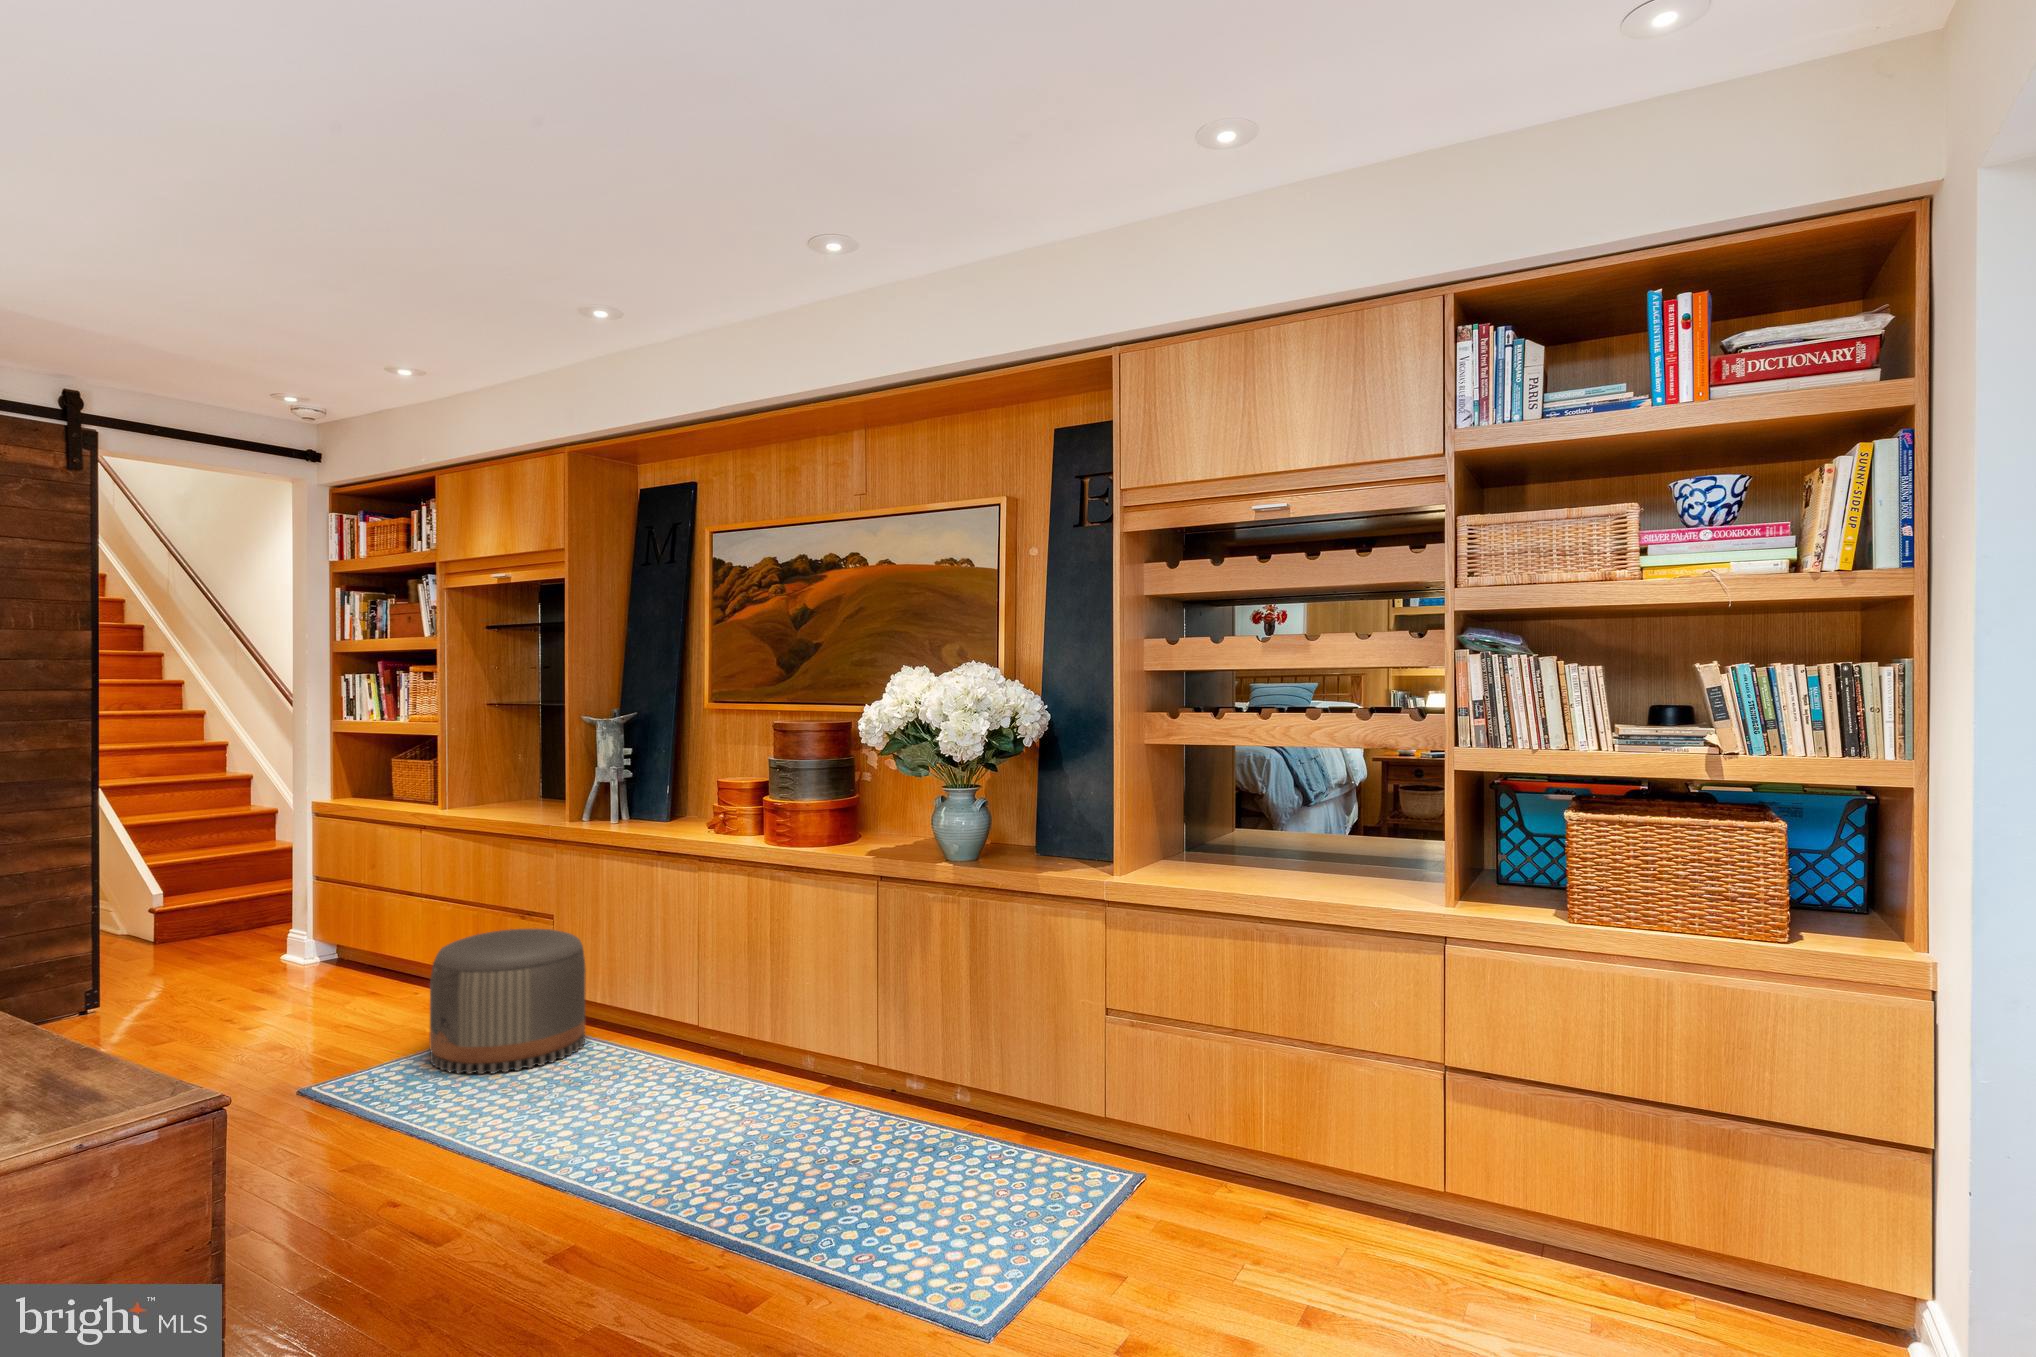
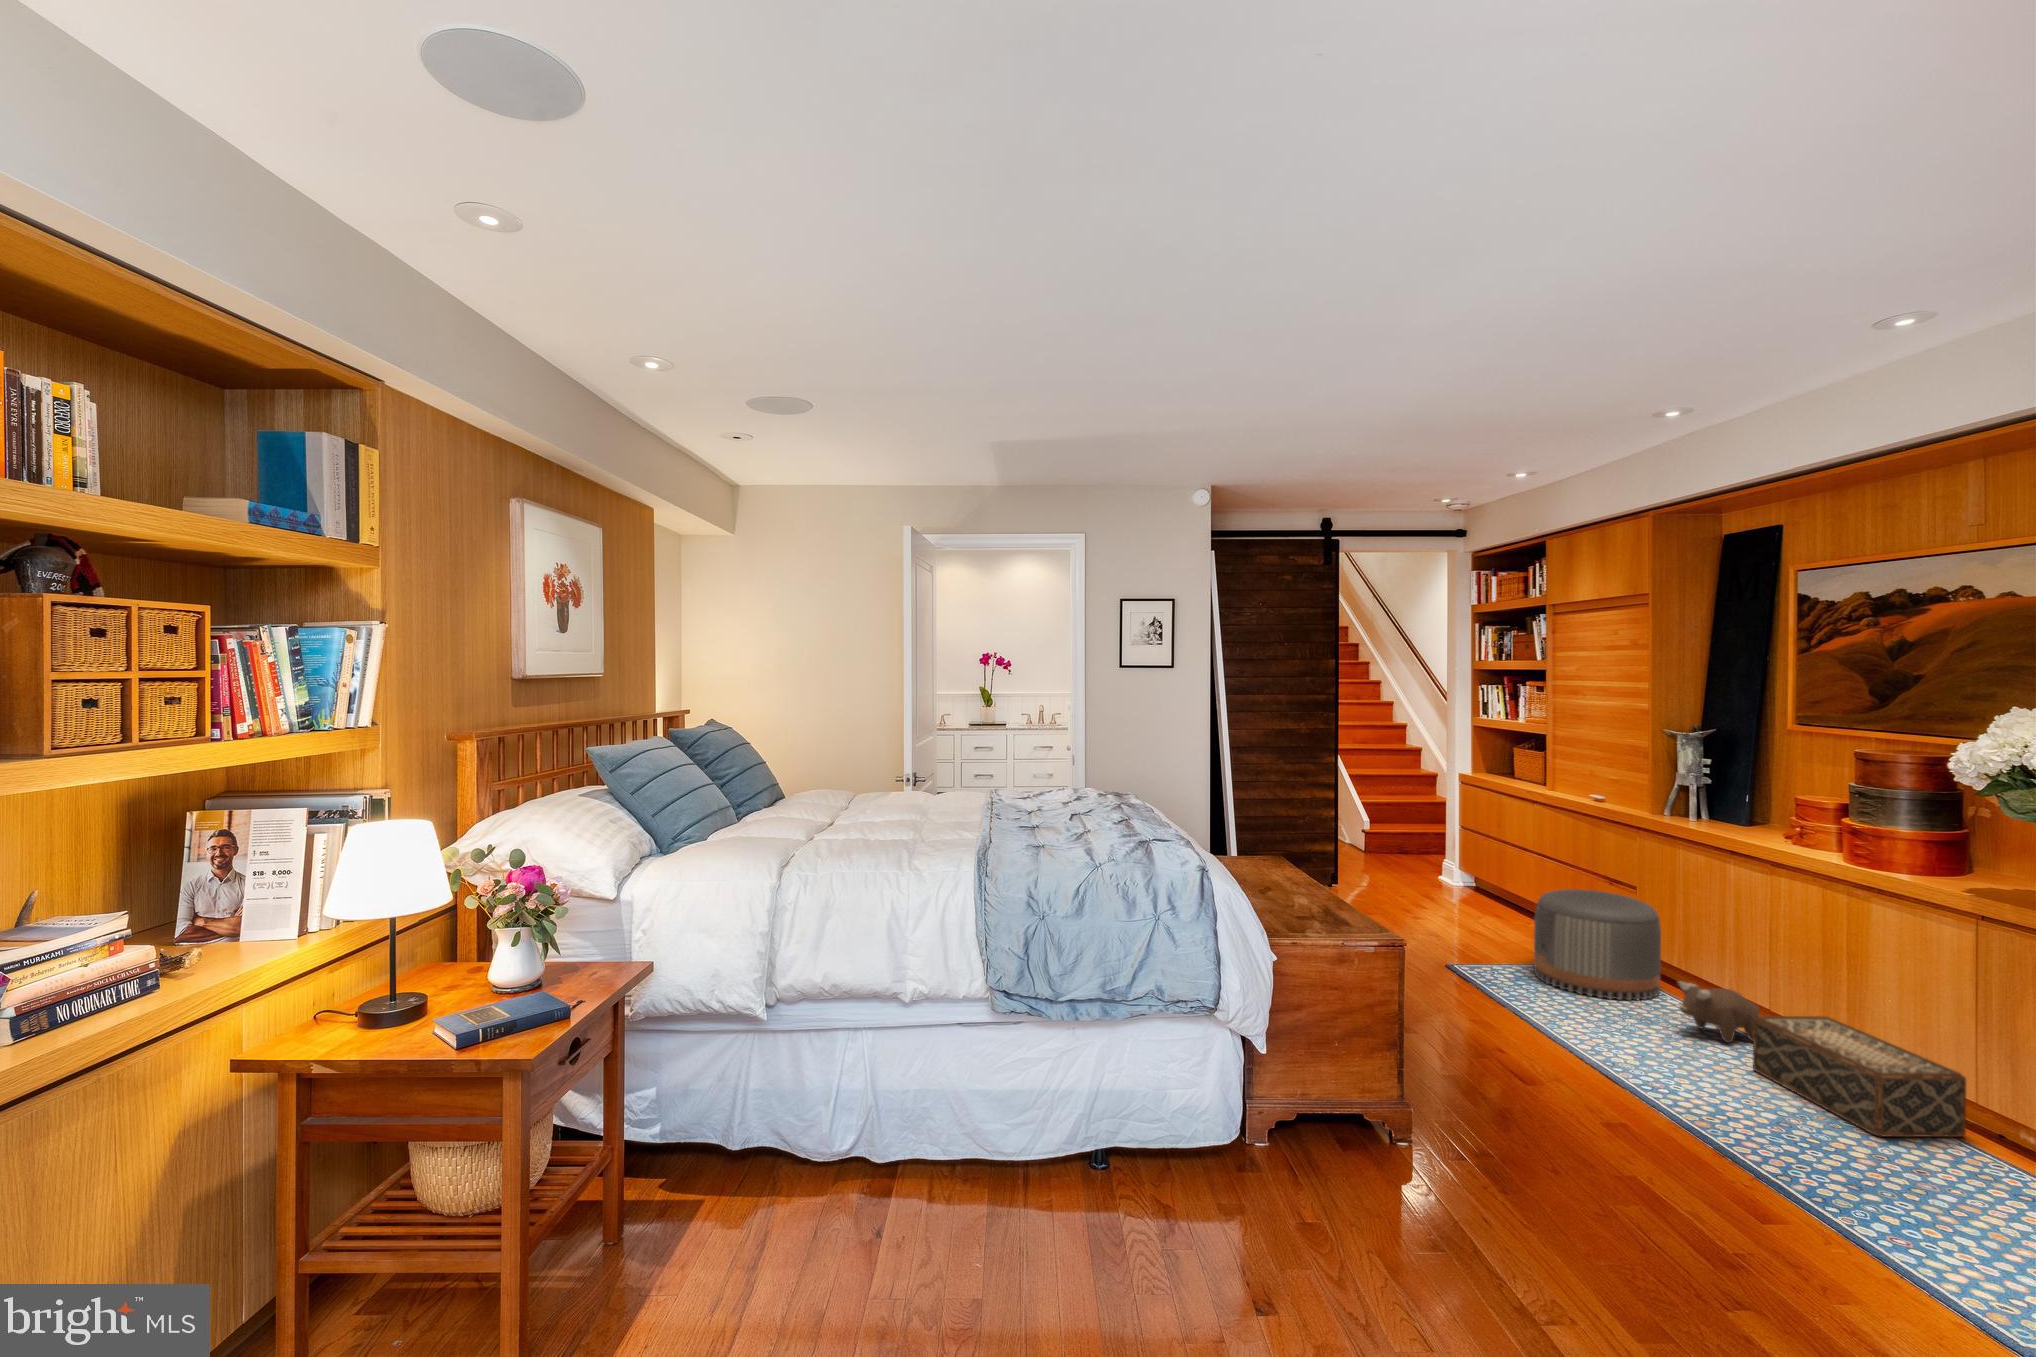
plush toy: none [610,1015,694,1080] -> present [1678,981,1759,1043]
woven basket: none [693,1018,876,1137] -> present [1753,1016,1966,1137]

